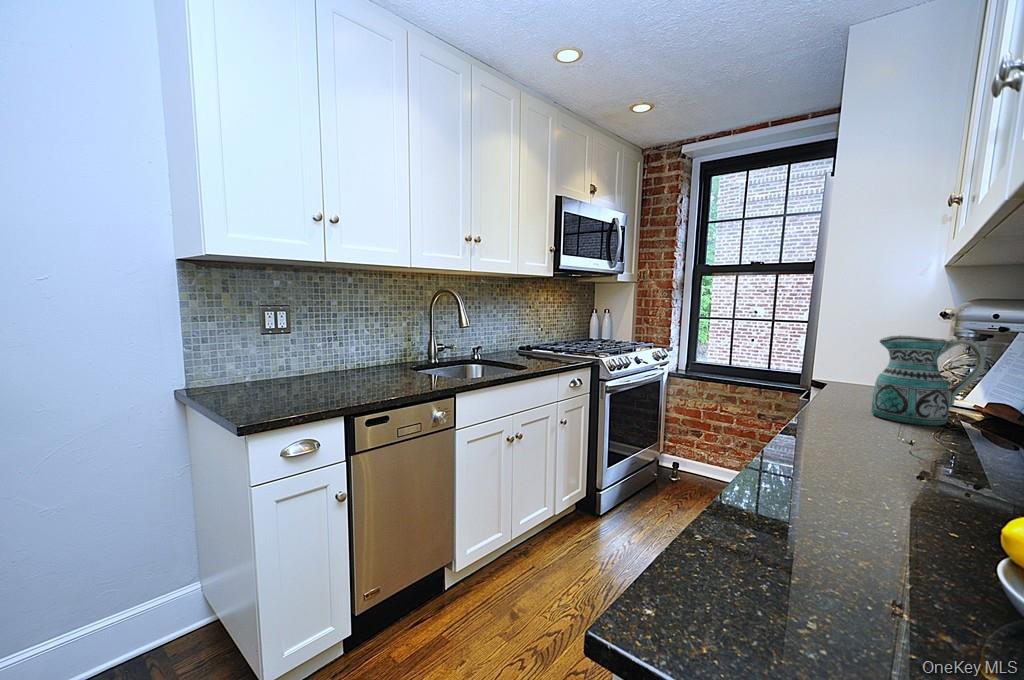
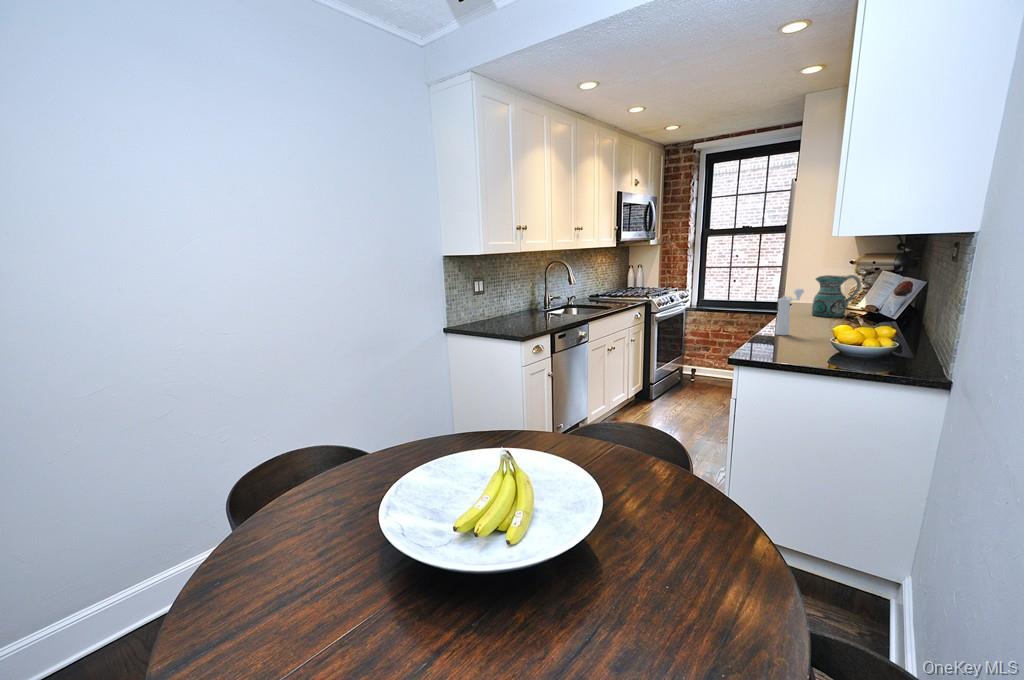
pepper mill: none [789,363,872,495] -> present [775,289,804,335]

